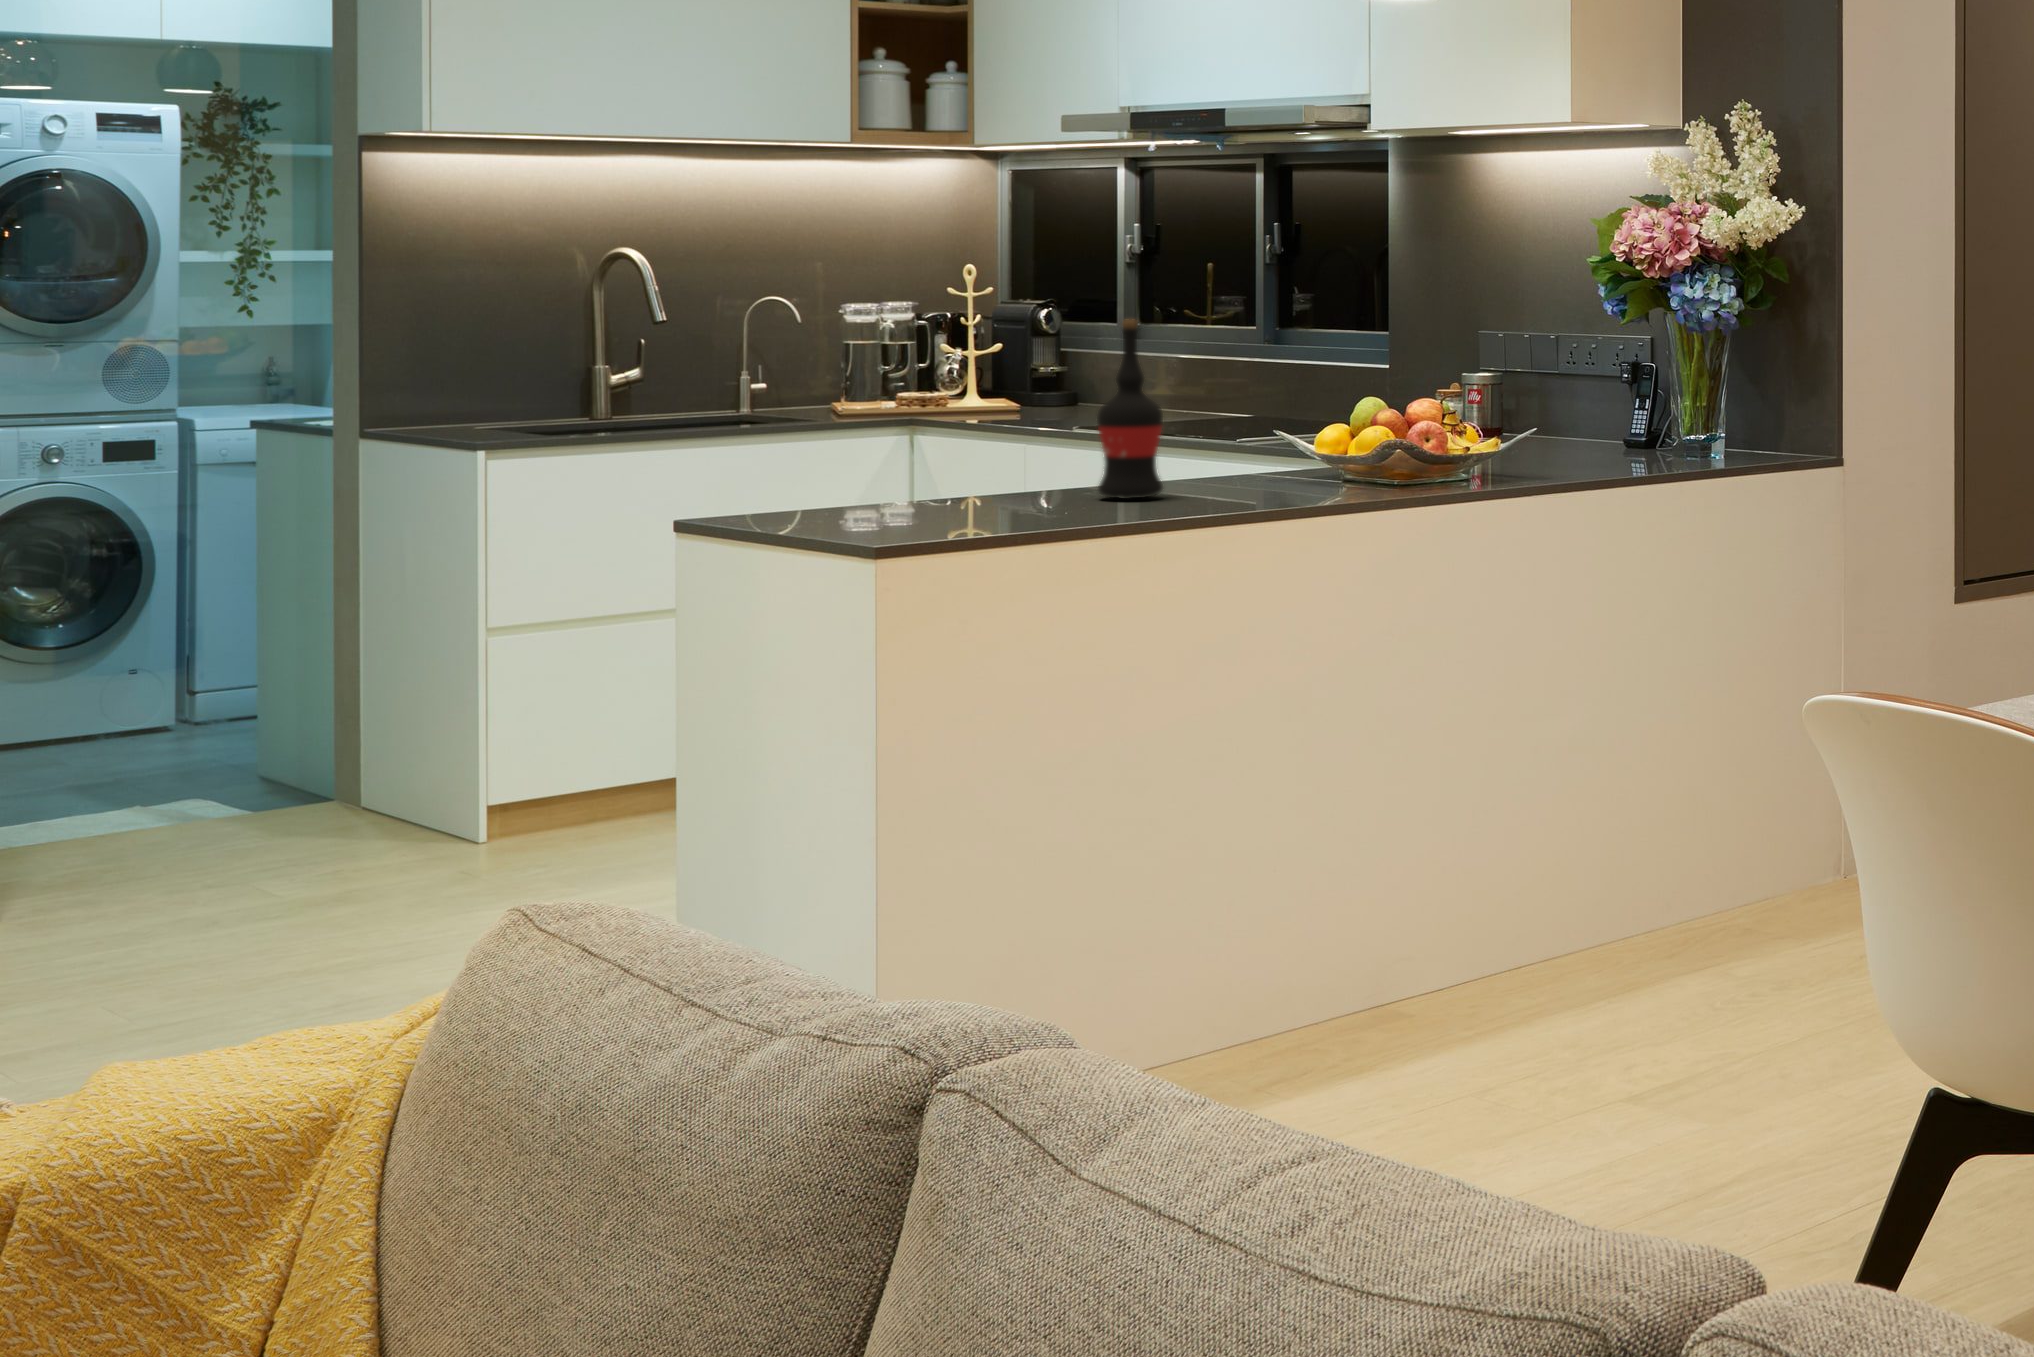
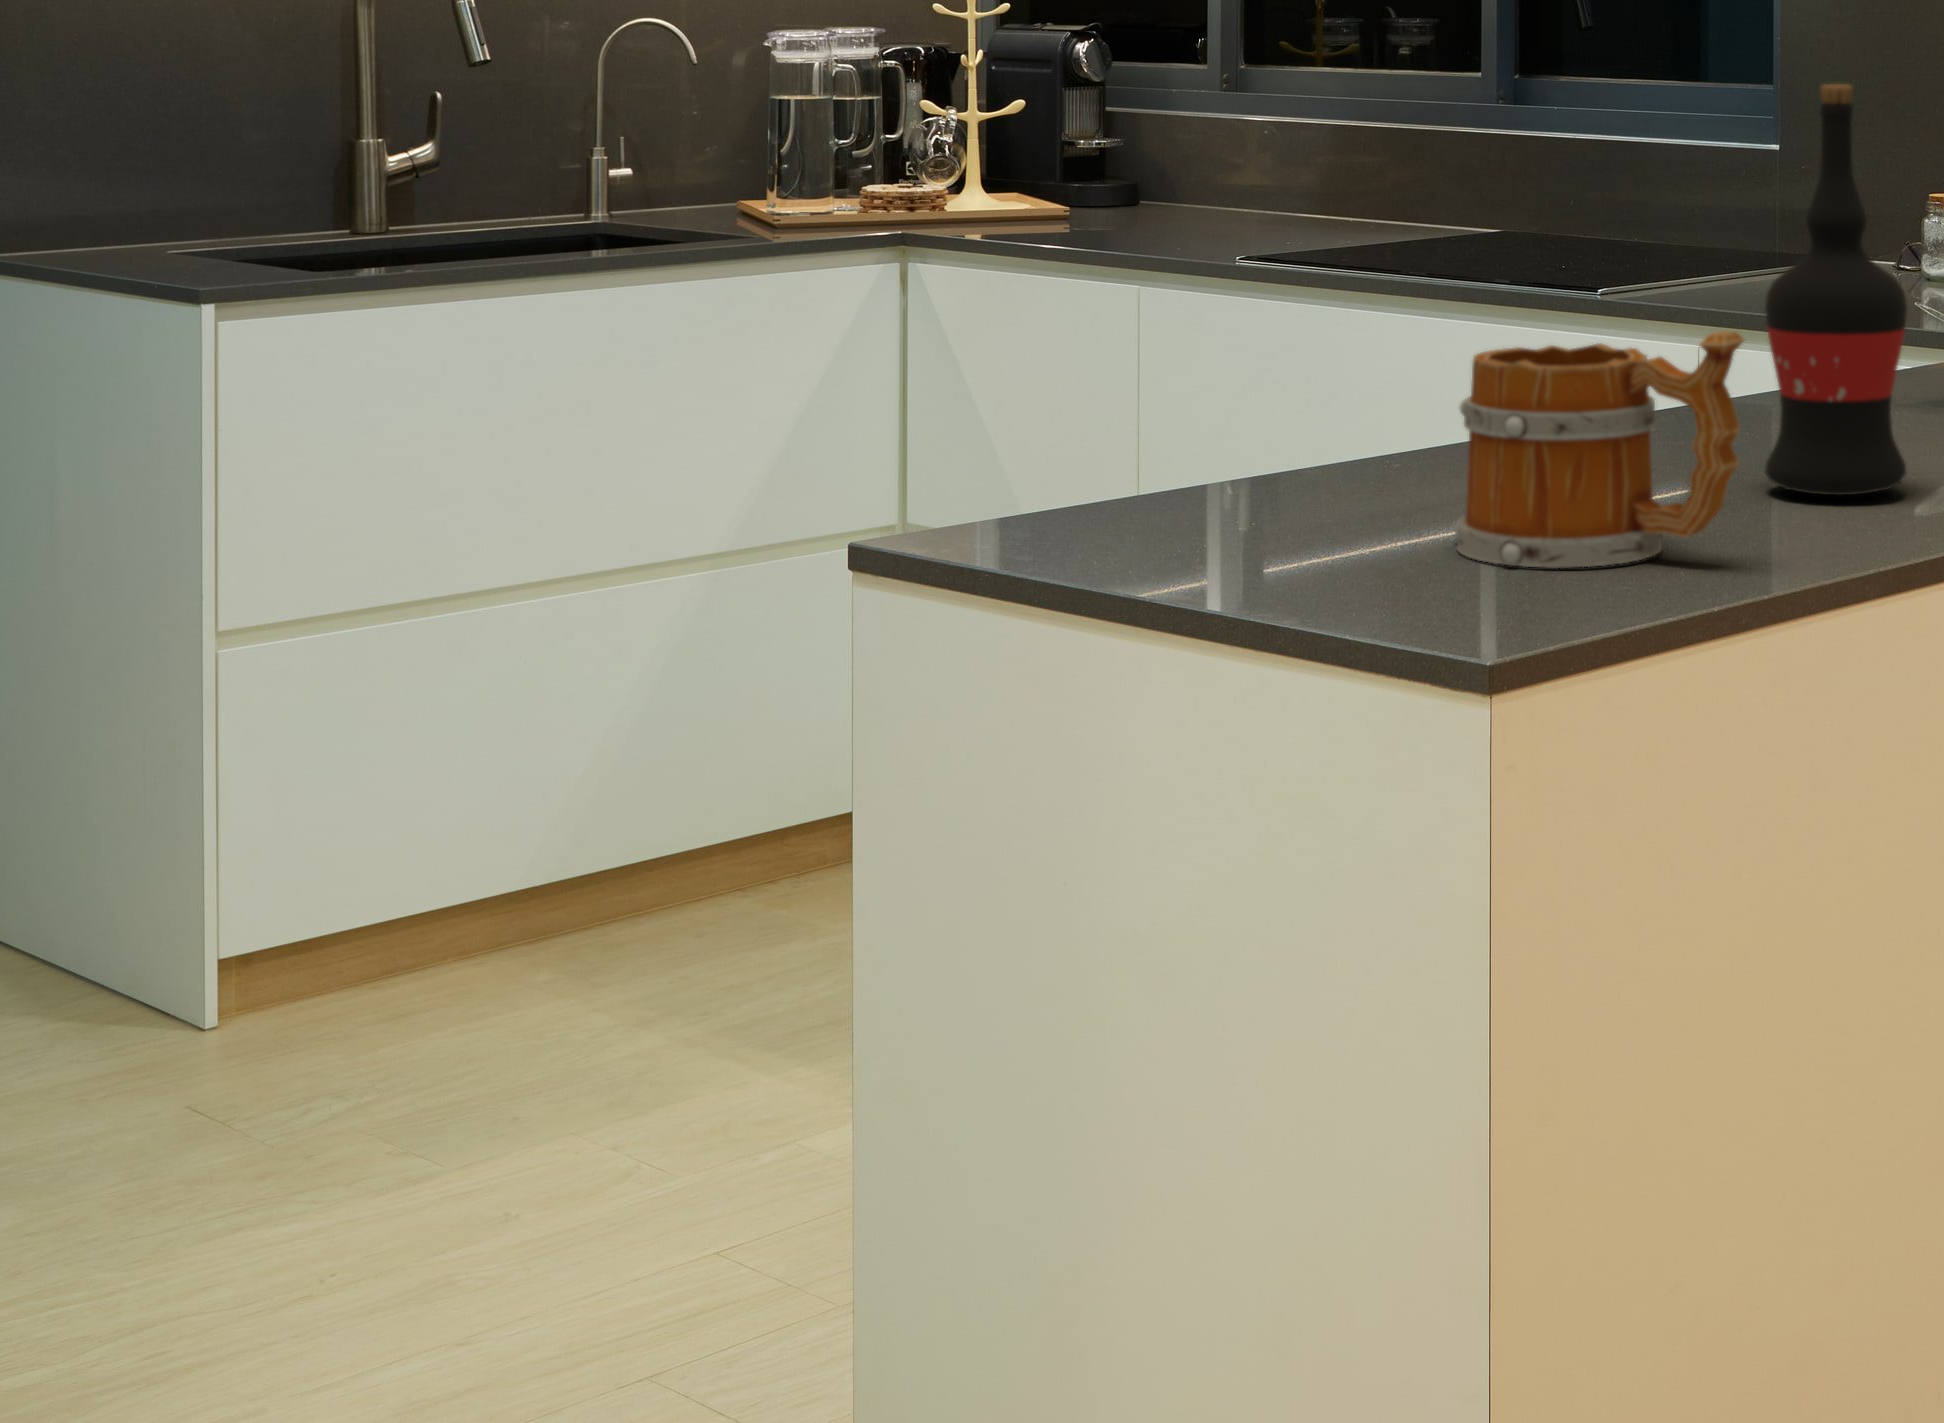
mug: none [914,418,1028,514] -> present [1454,331,1744,567]

